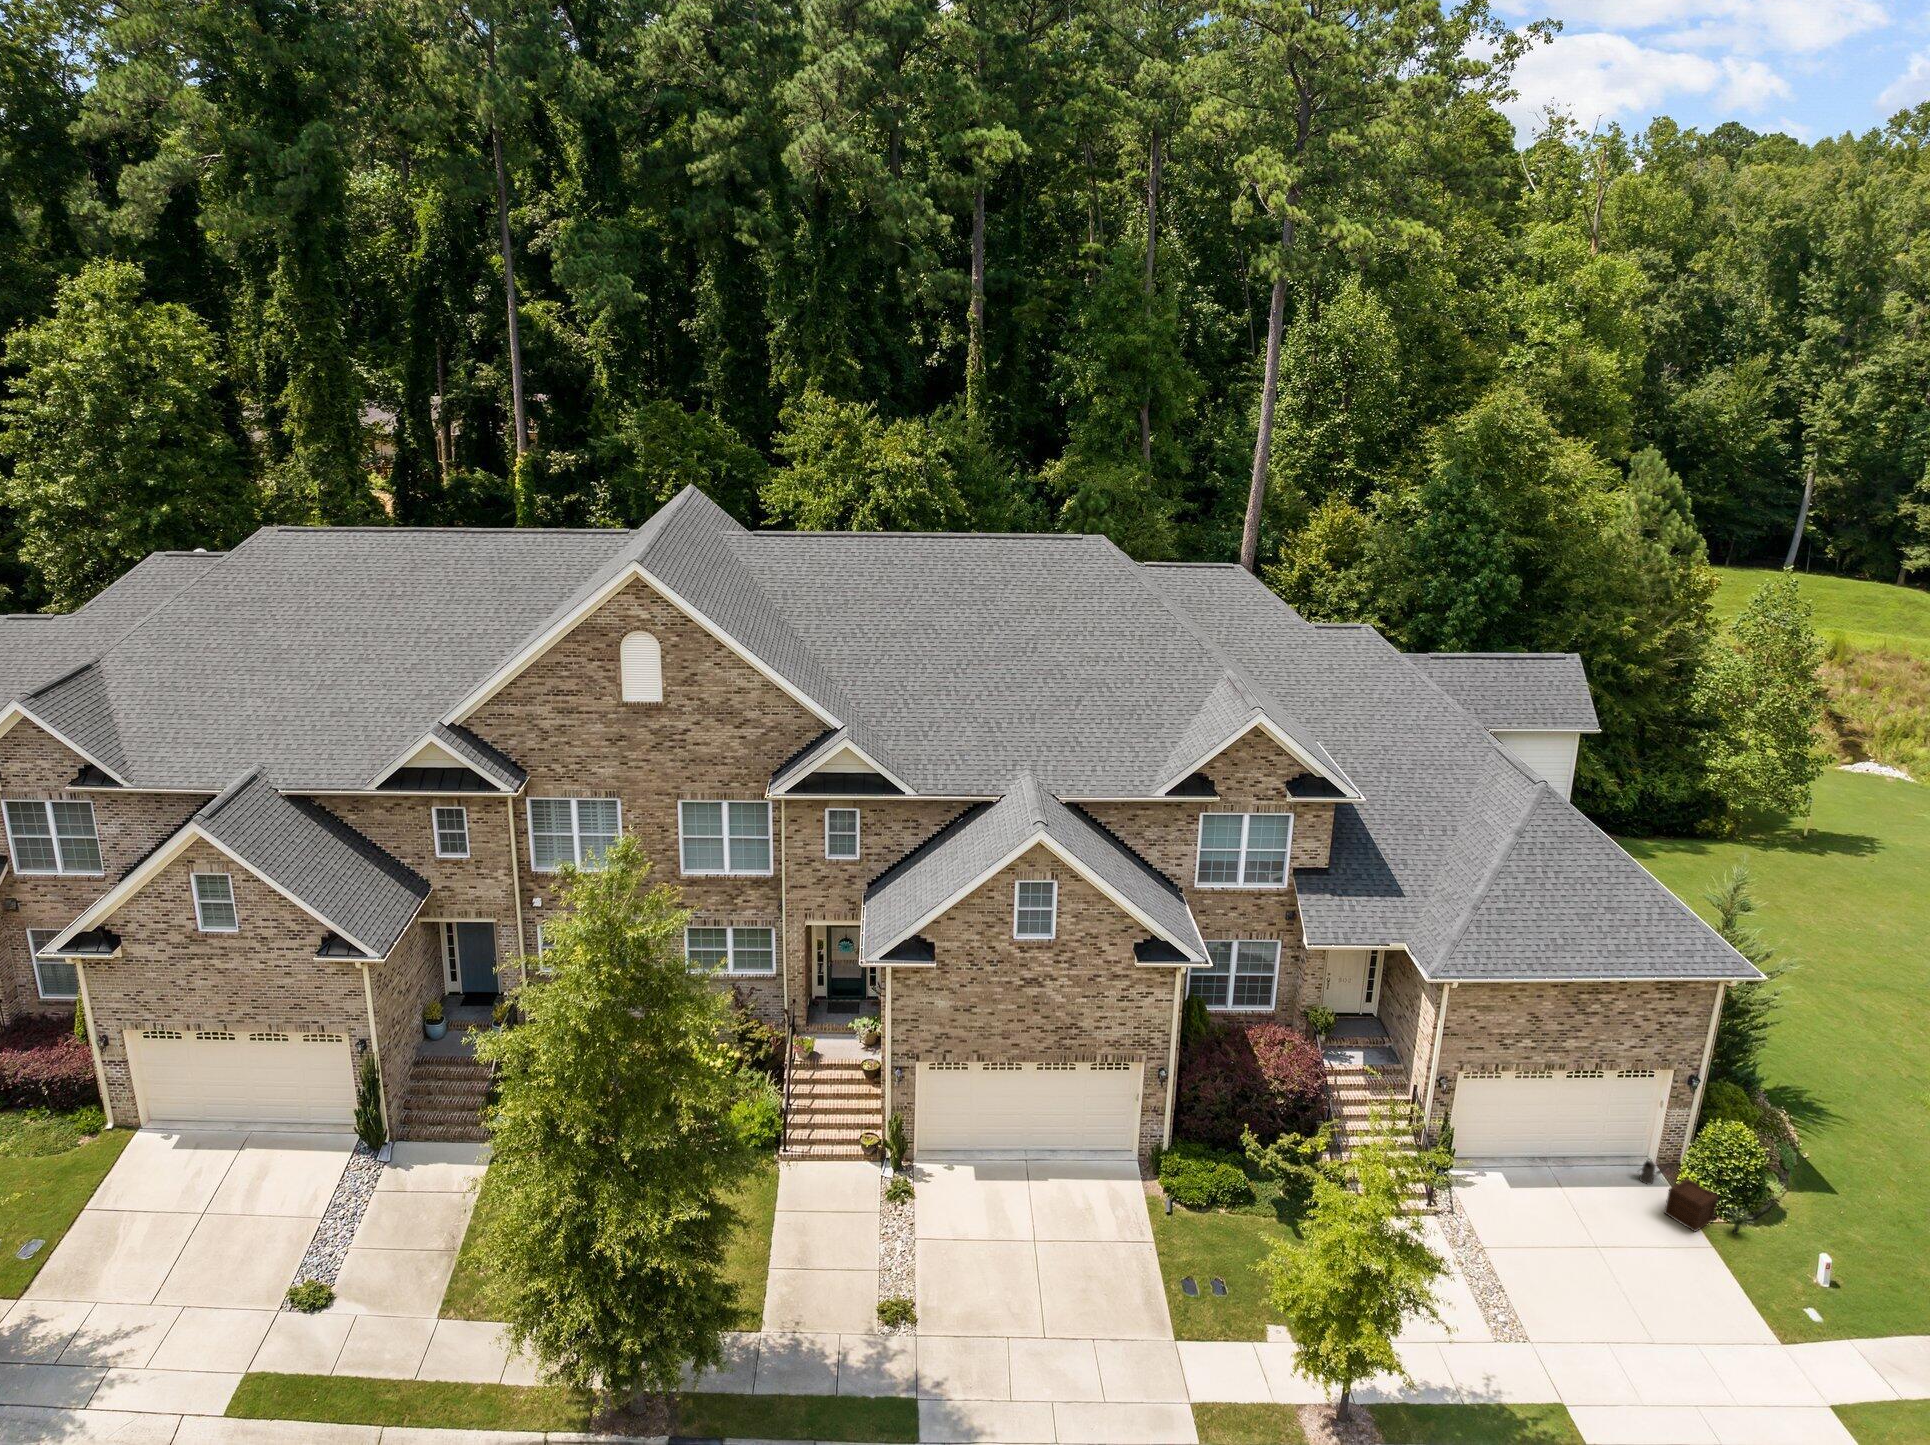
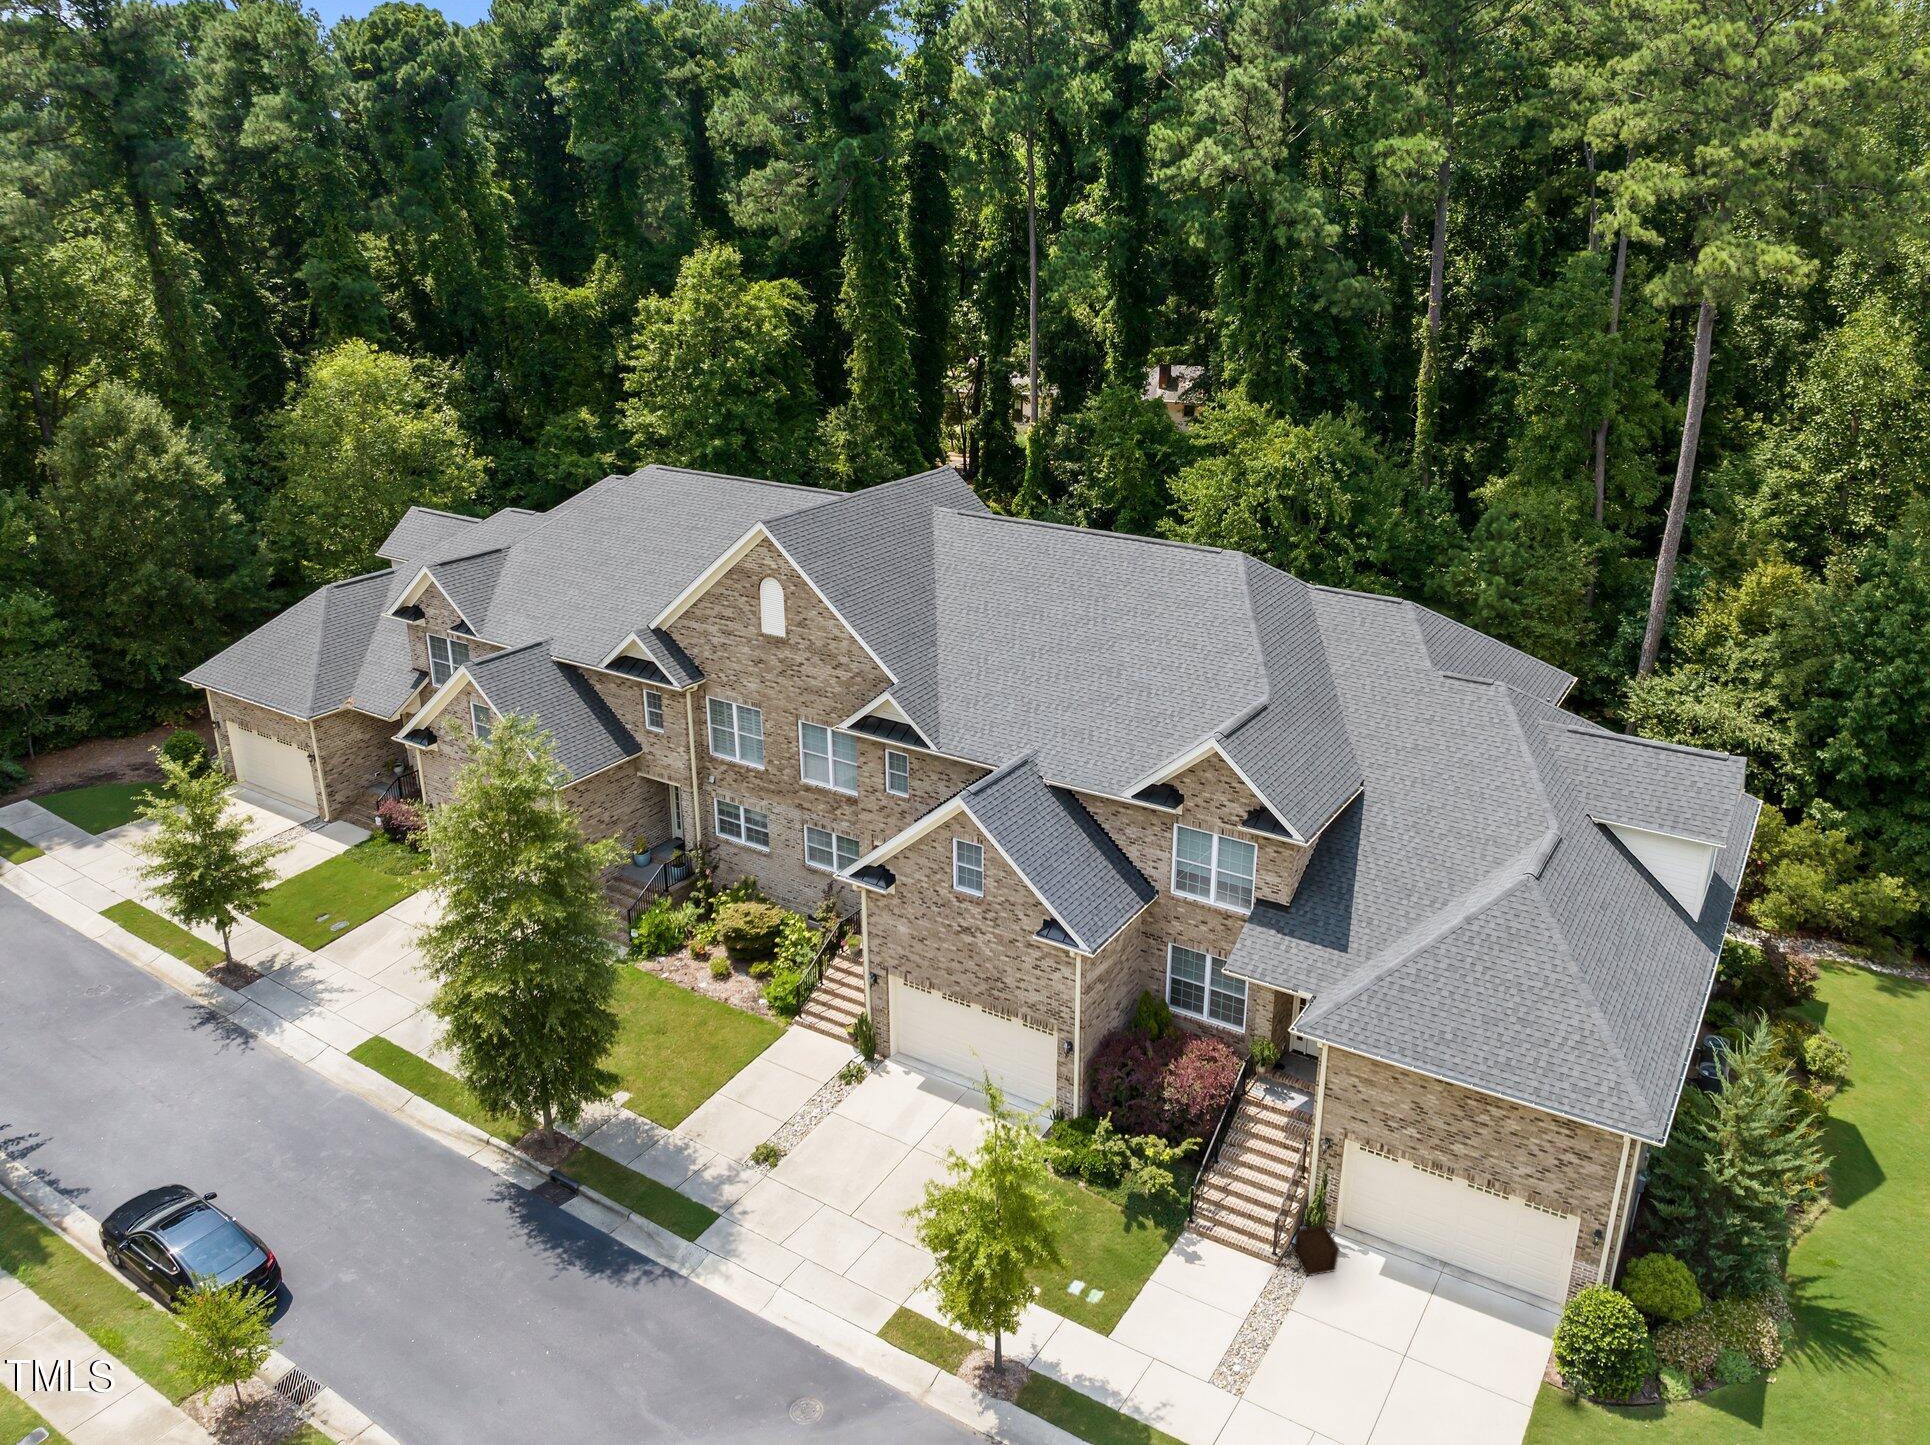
watering can: present [1639,1159,1669,1184] -> none [1525,1298,1562,1325]
wooden crate: present [1664,1179,1719,1232] -> present [1294,1225,1339,1276]

